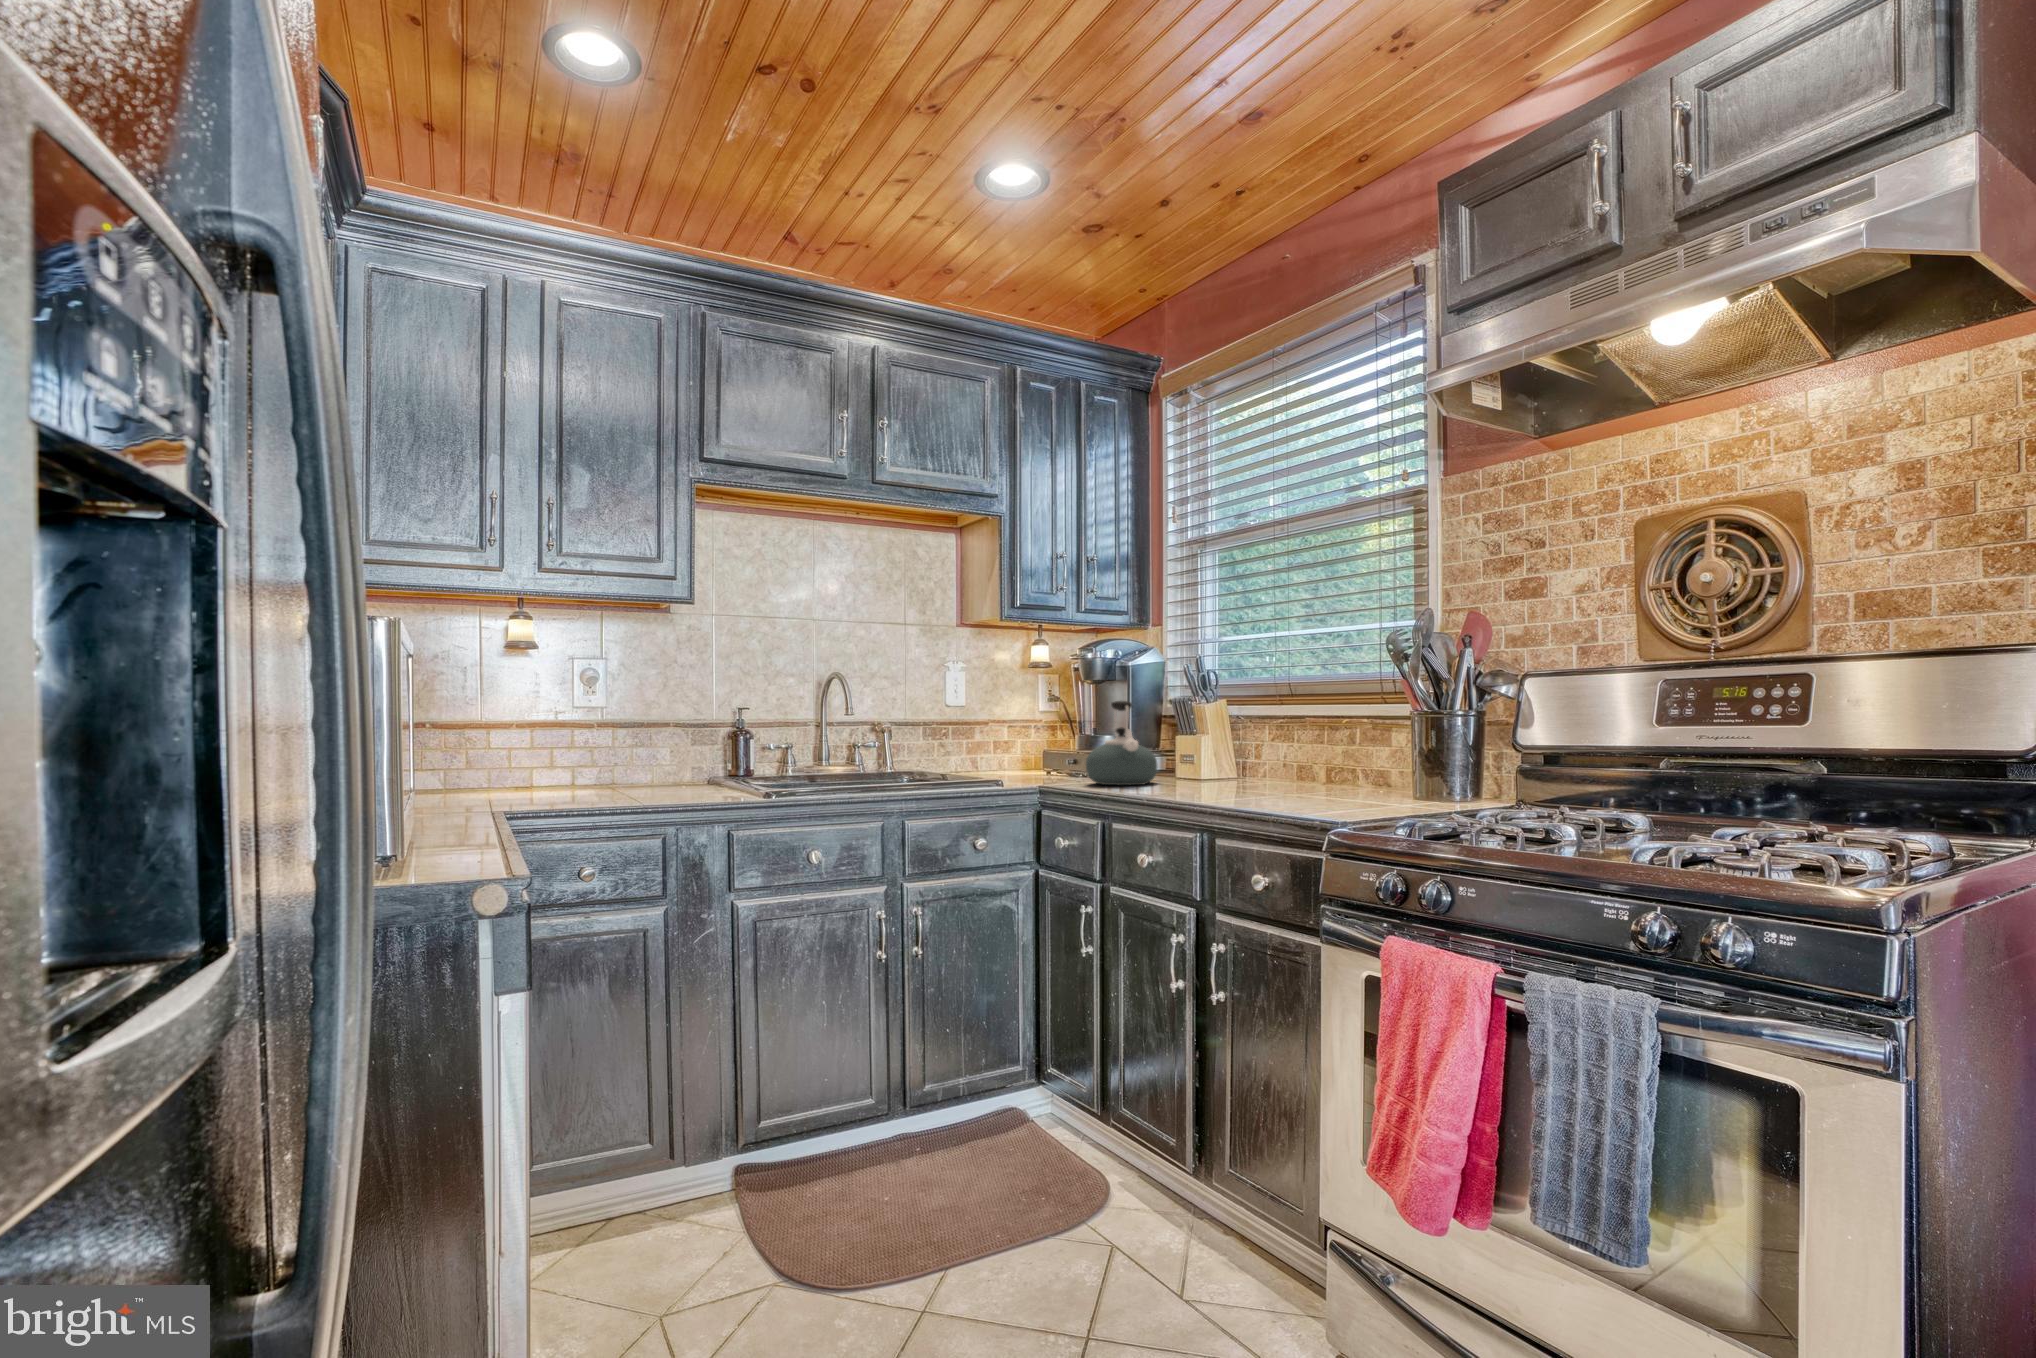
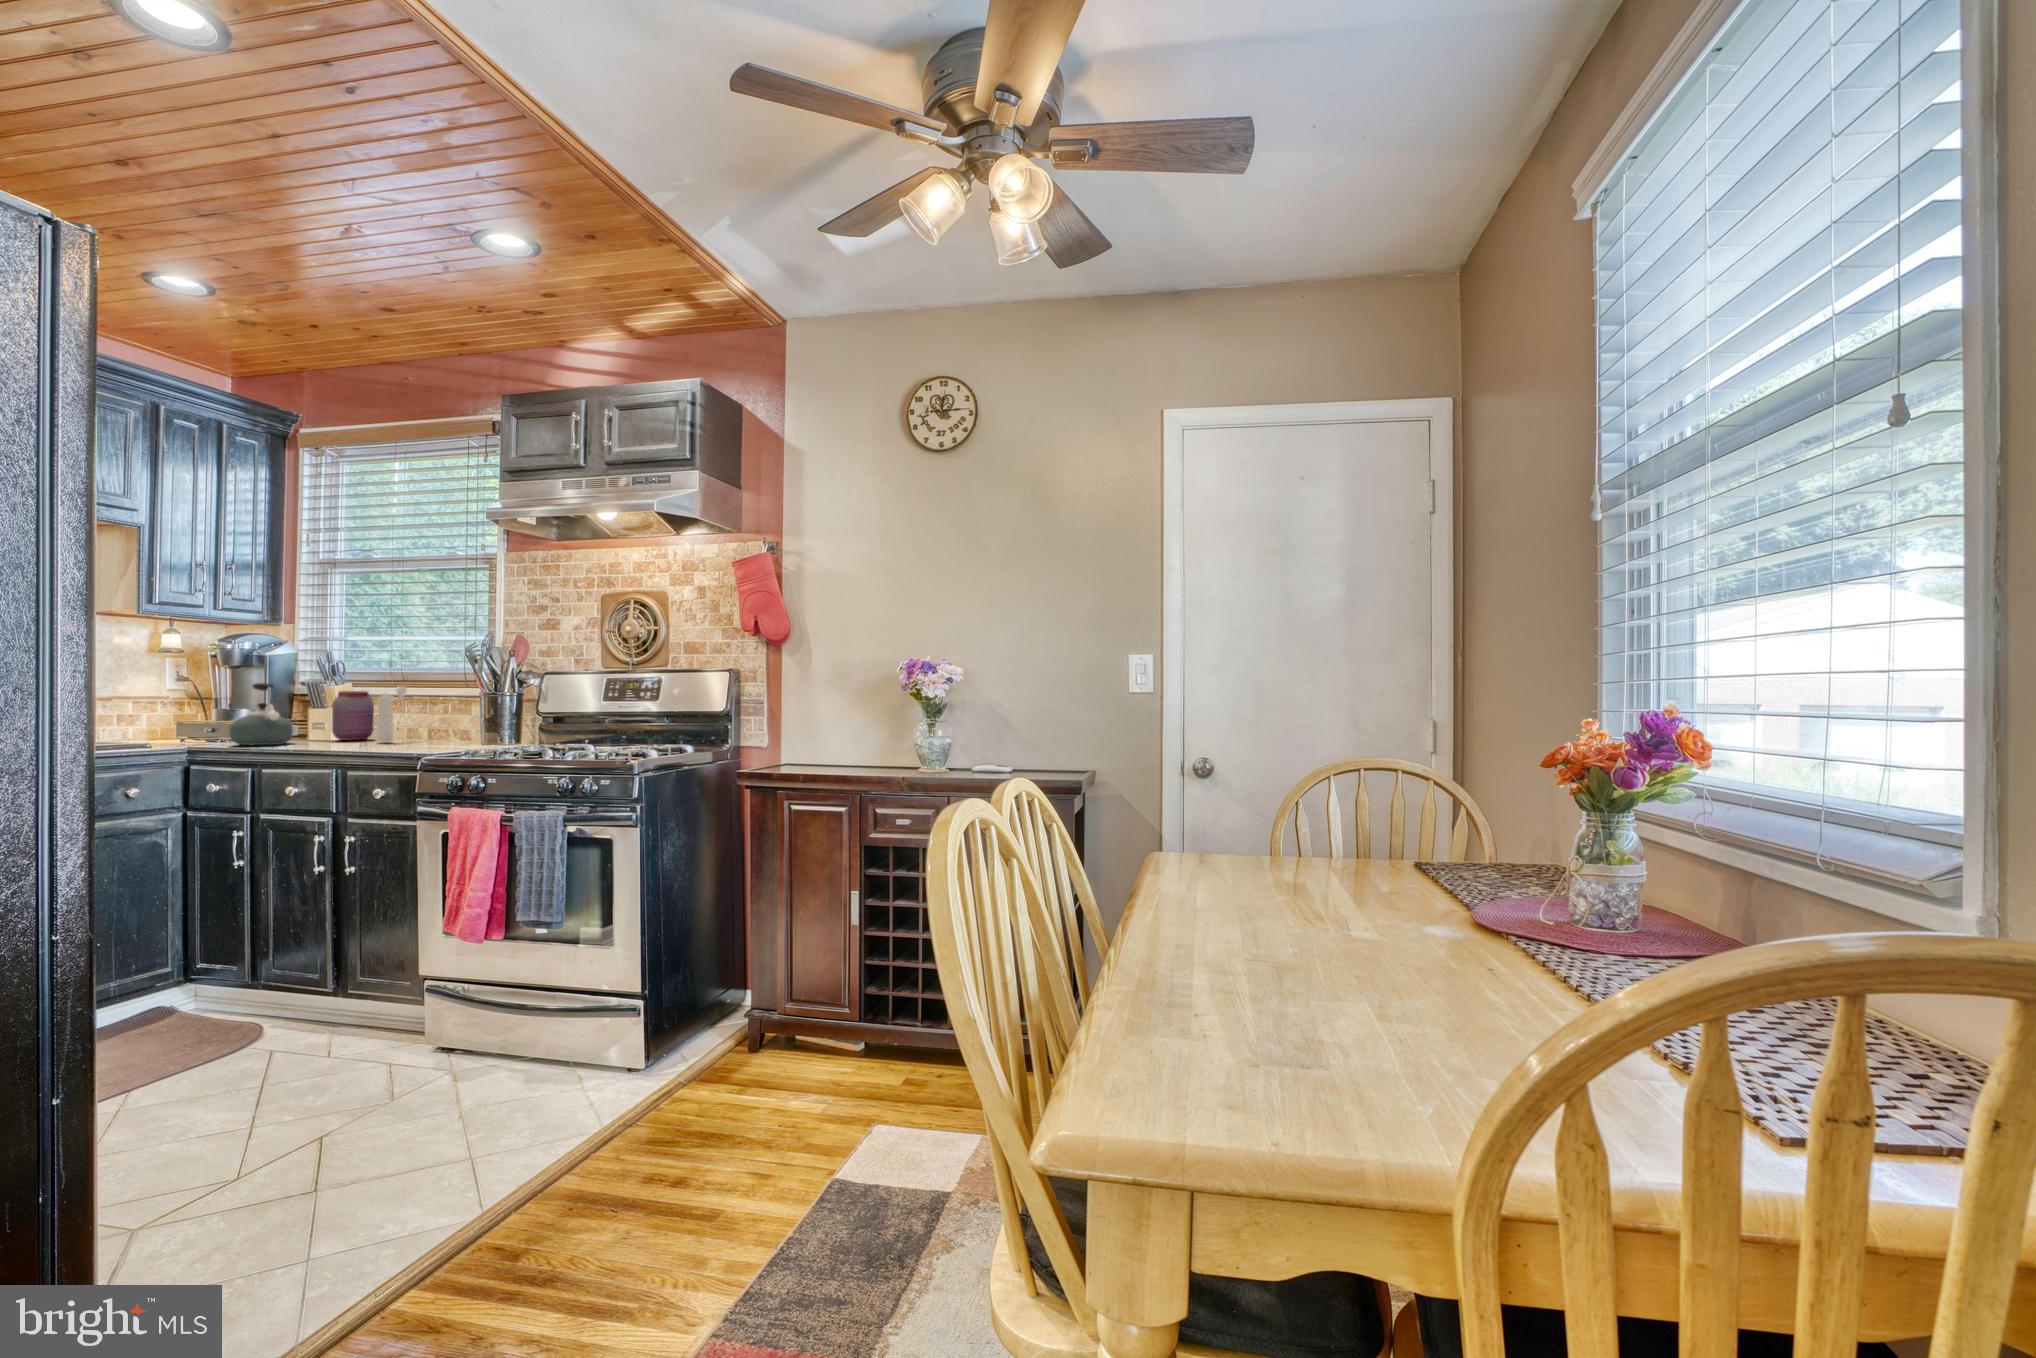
pepper mill: none [1257,704,1299,788] -> present [376,687,407,743]
jar: none [1203,711,1255,782] -> present [332,691,374,741]

